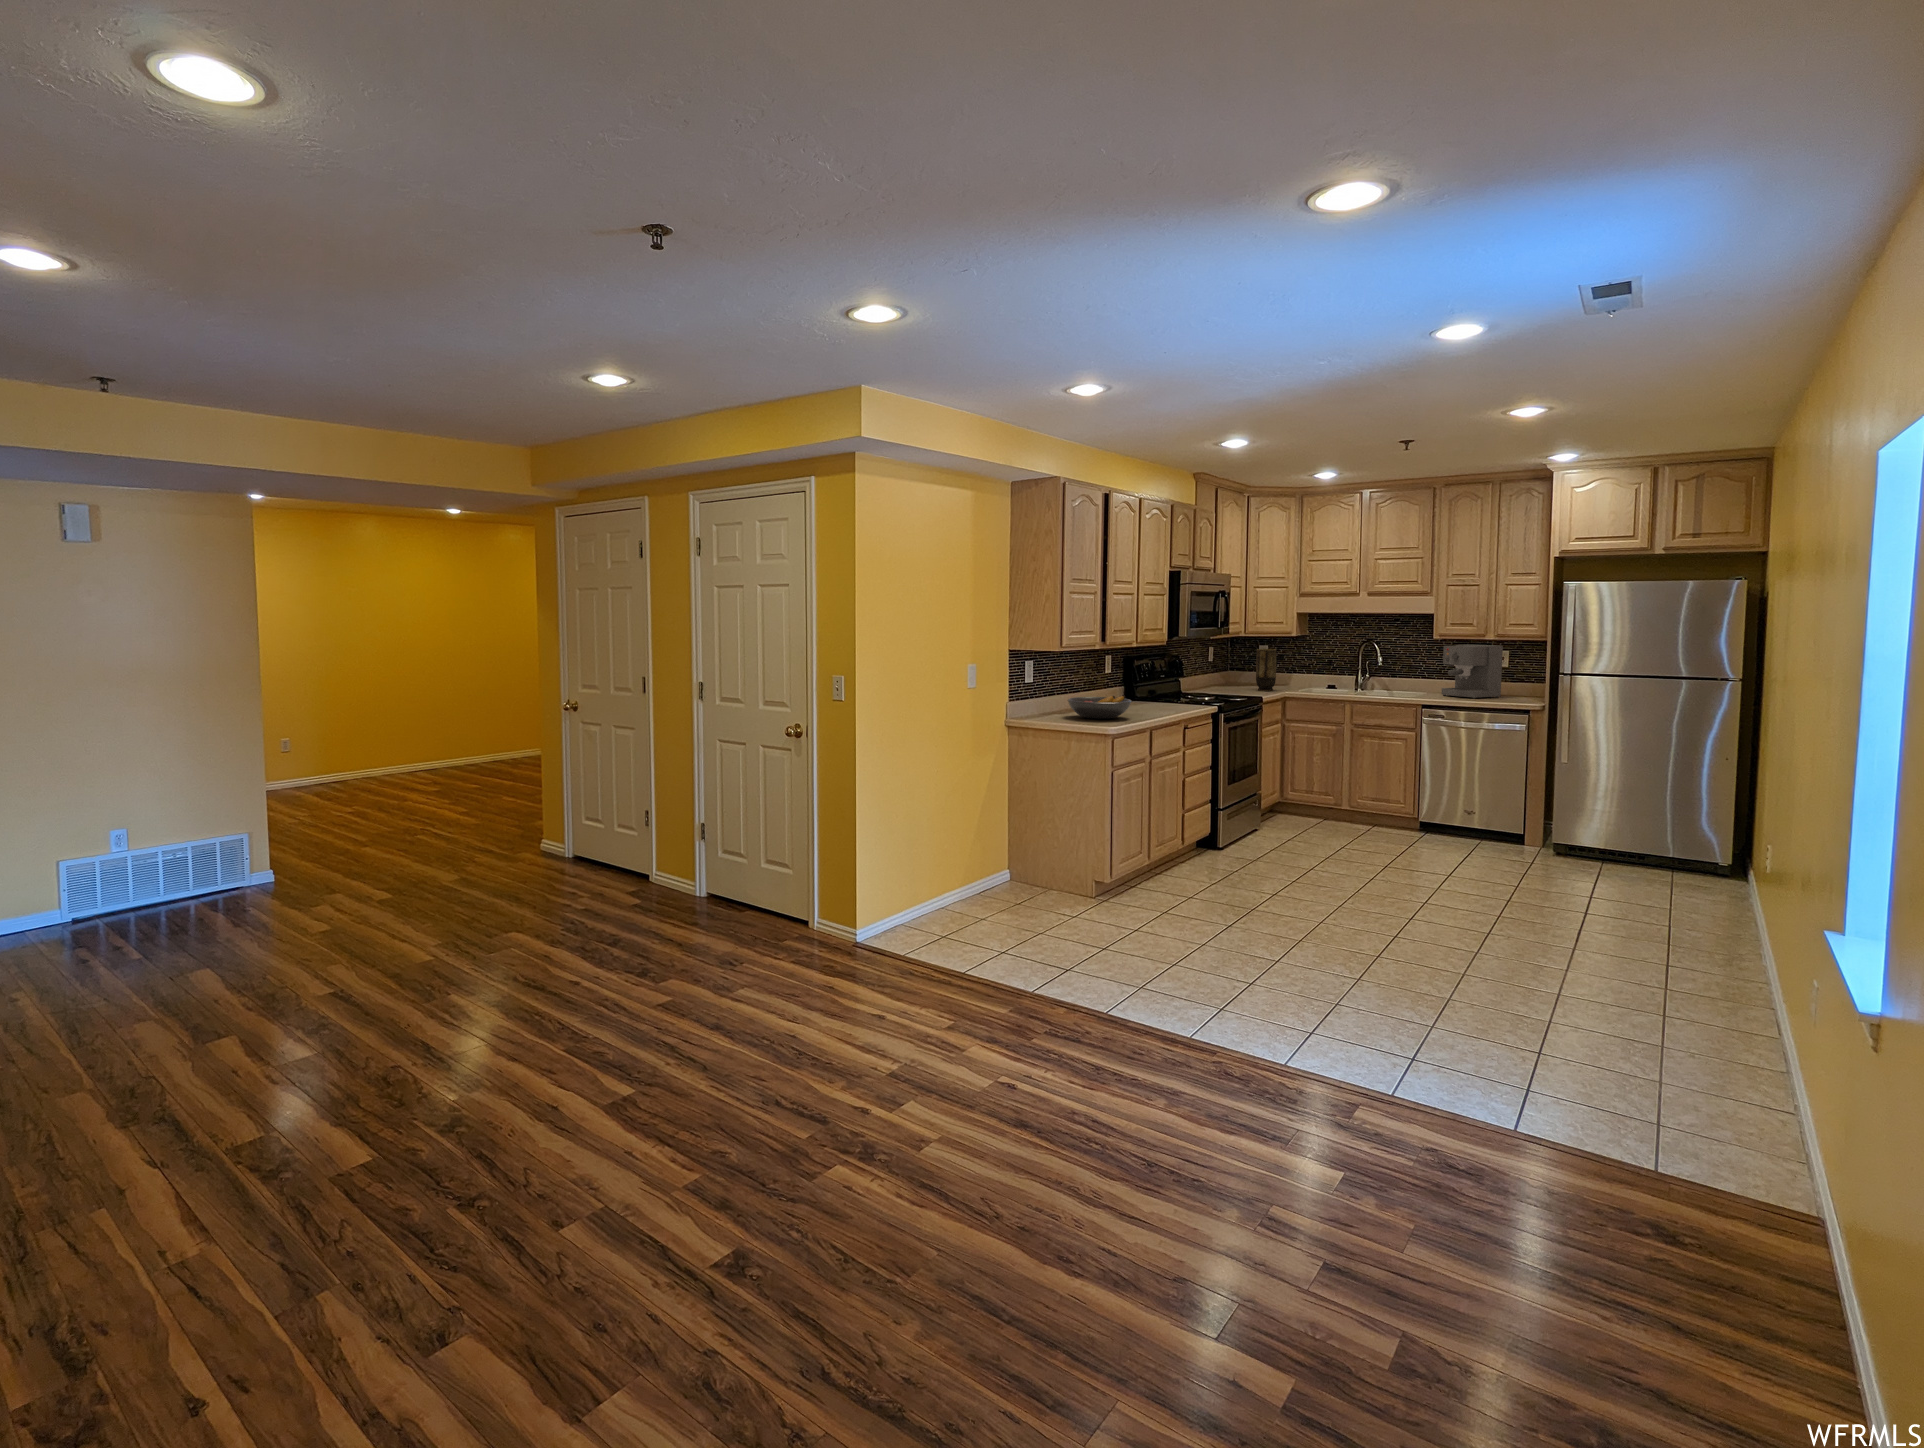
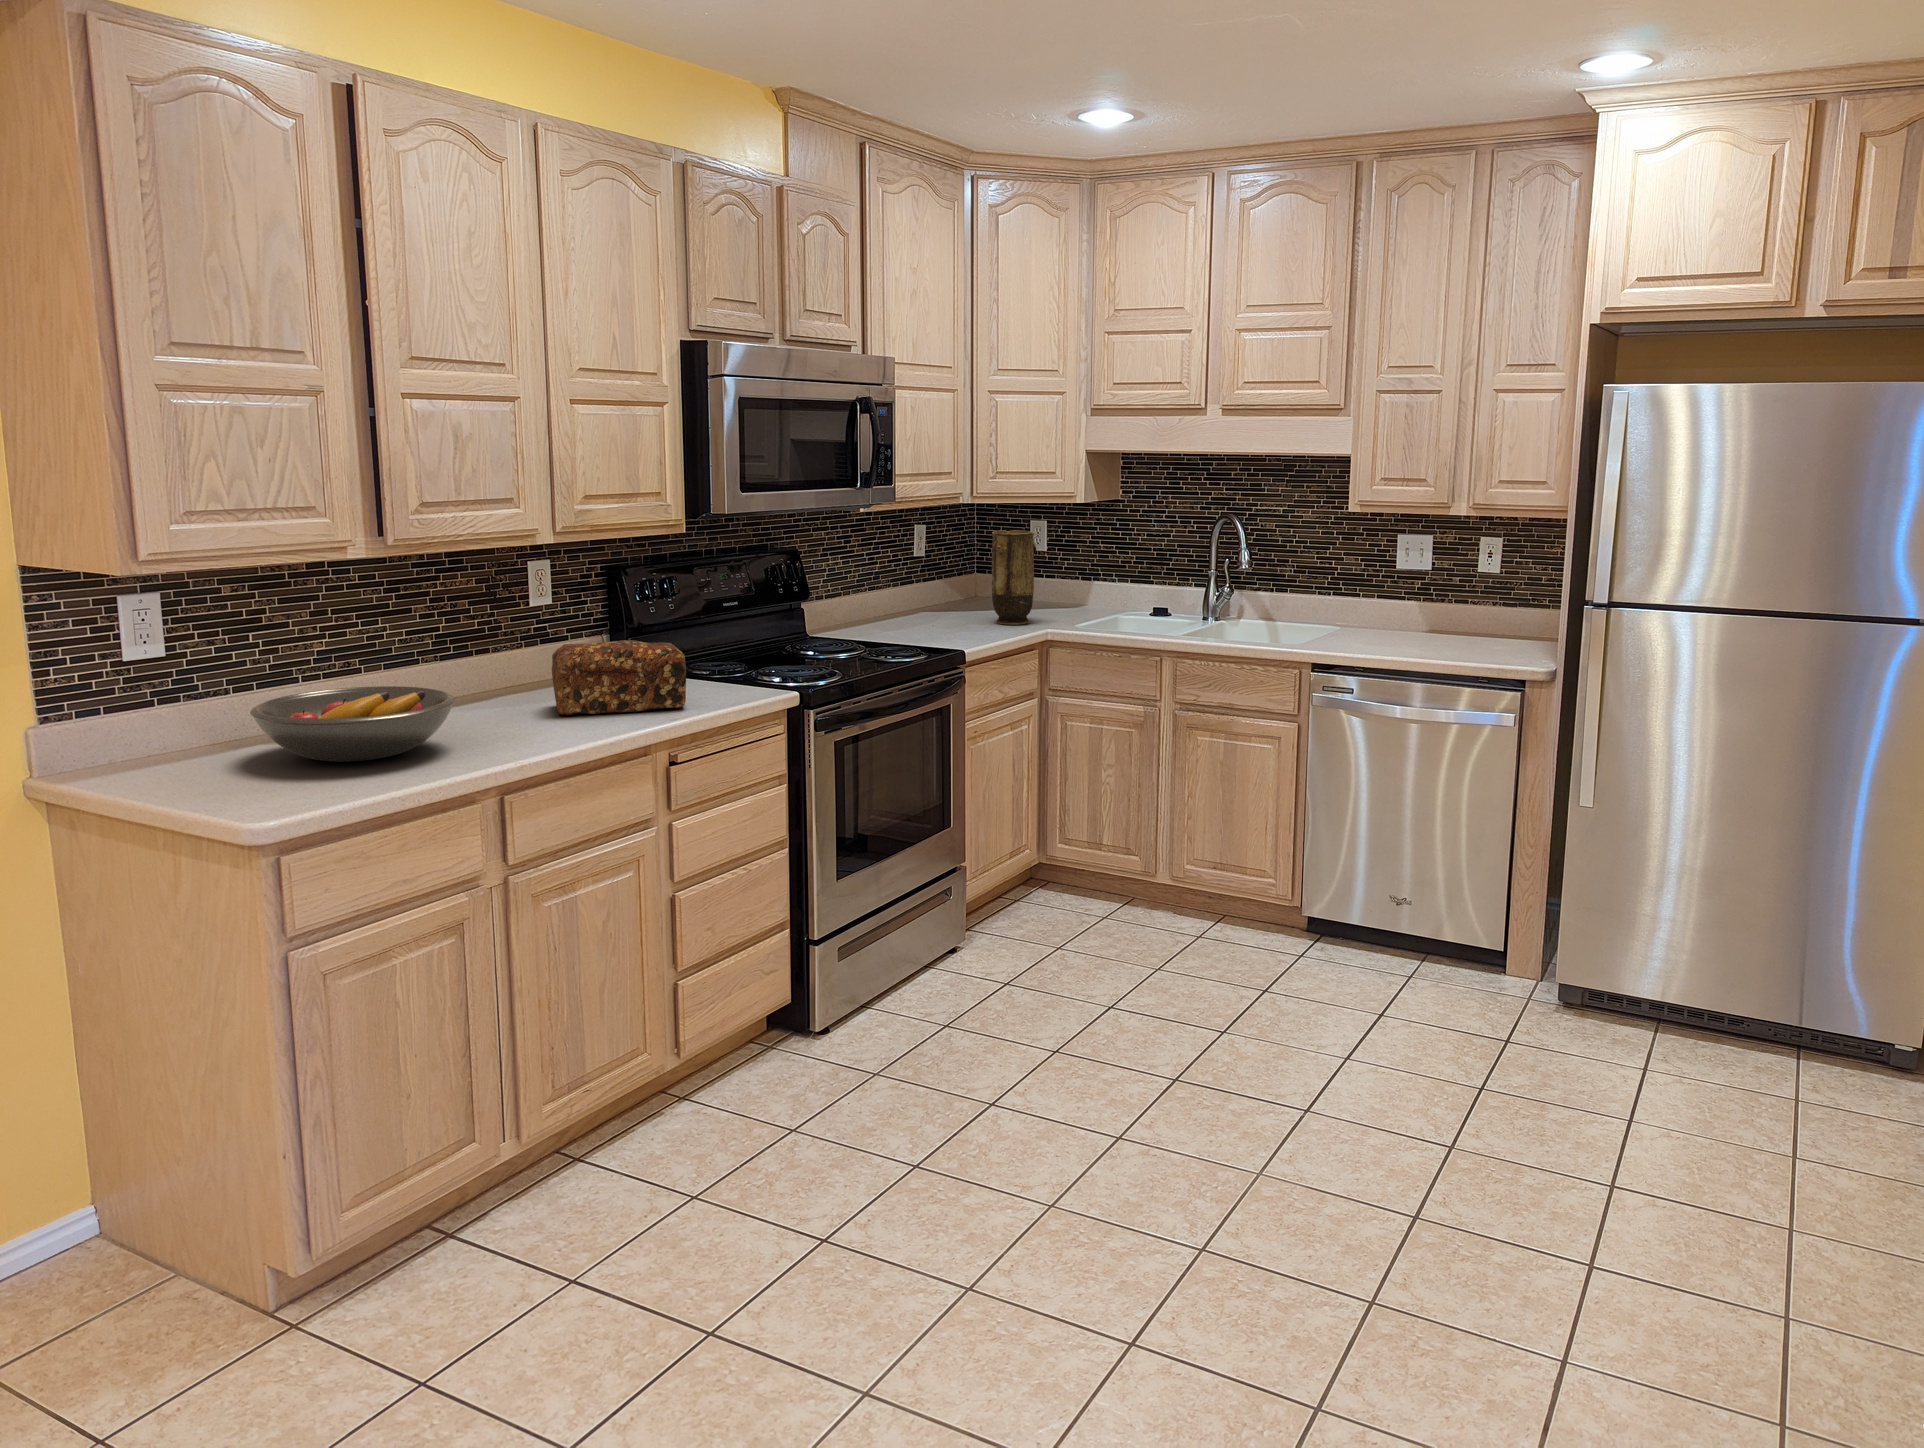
coffee maker: present [1442,645,1503,699] -> none [1364,523,1487,646]
bread loaf: none [1132,686,1186,711] -> present [552,640,686,716]

